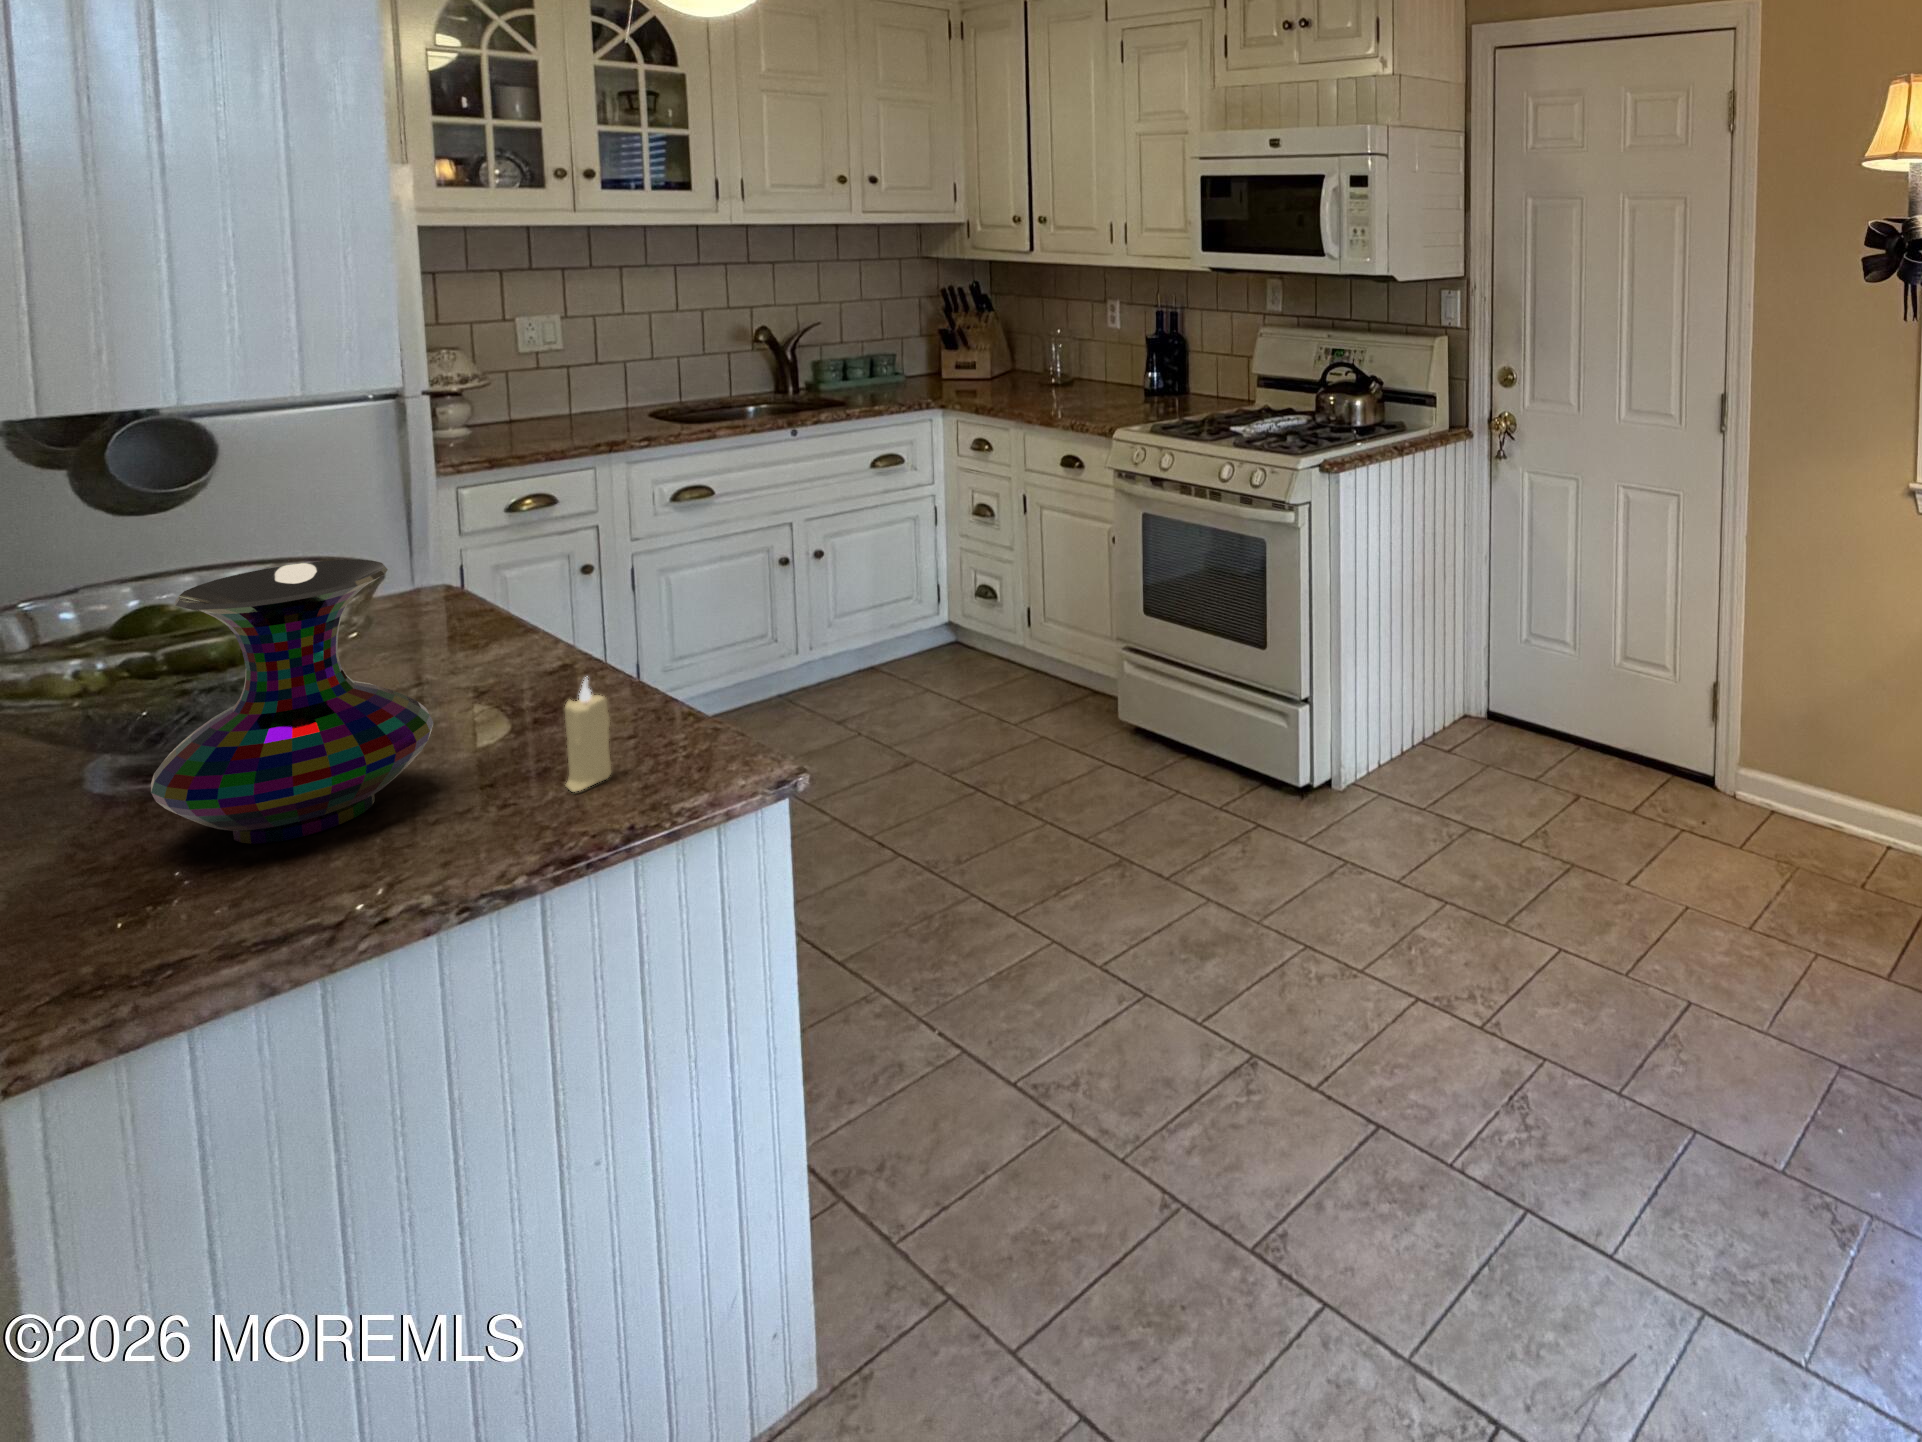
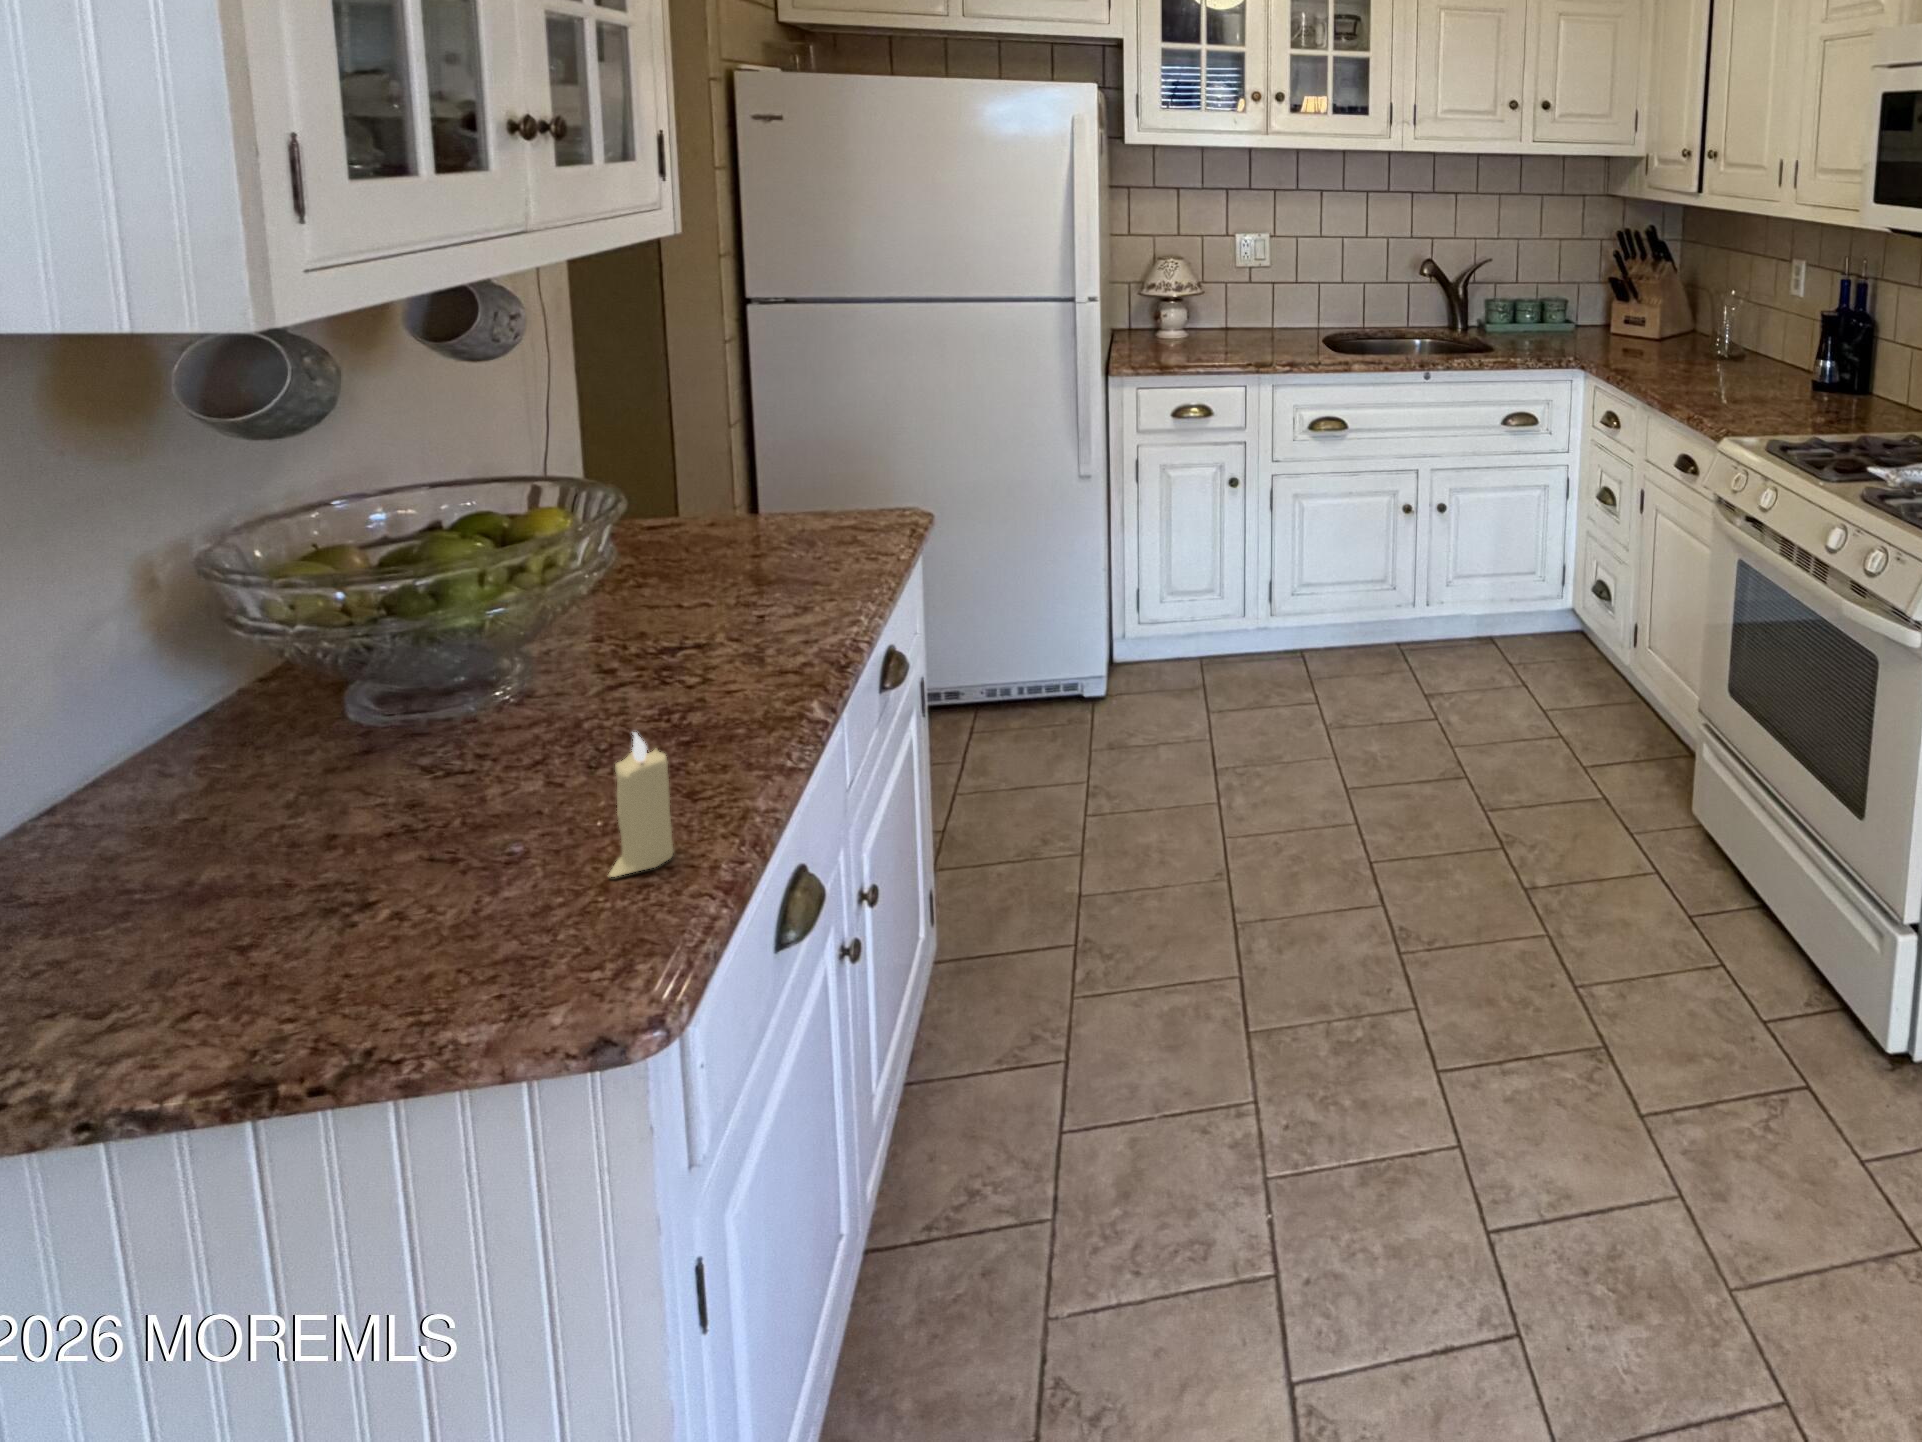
vase: present [151,560,433,844] -> none [302,509,586,827]

